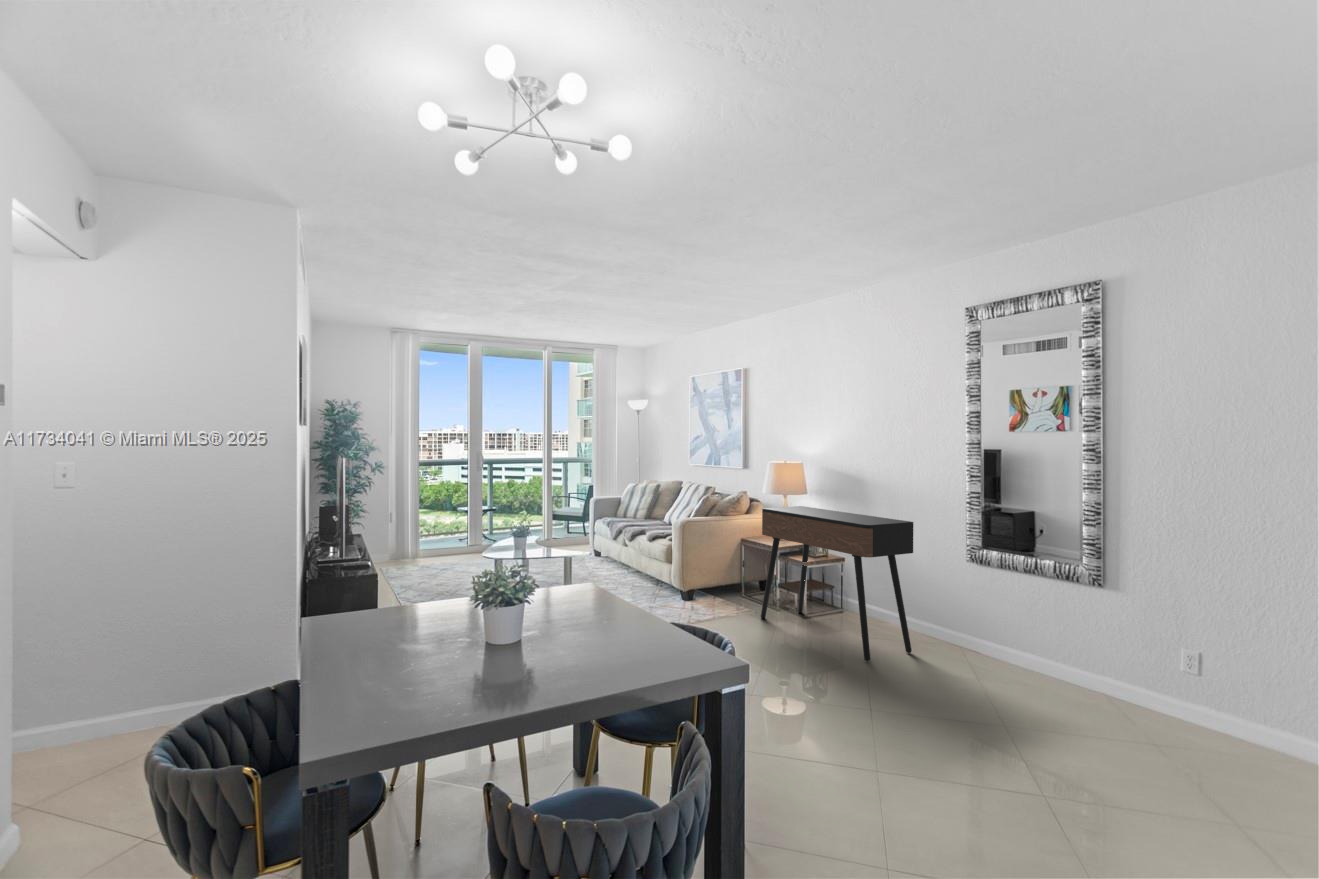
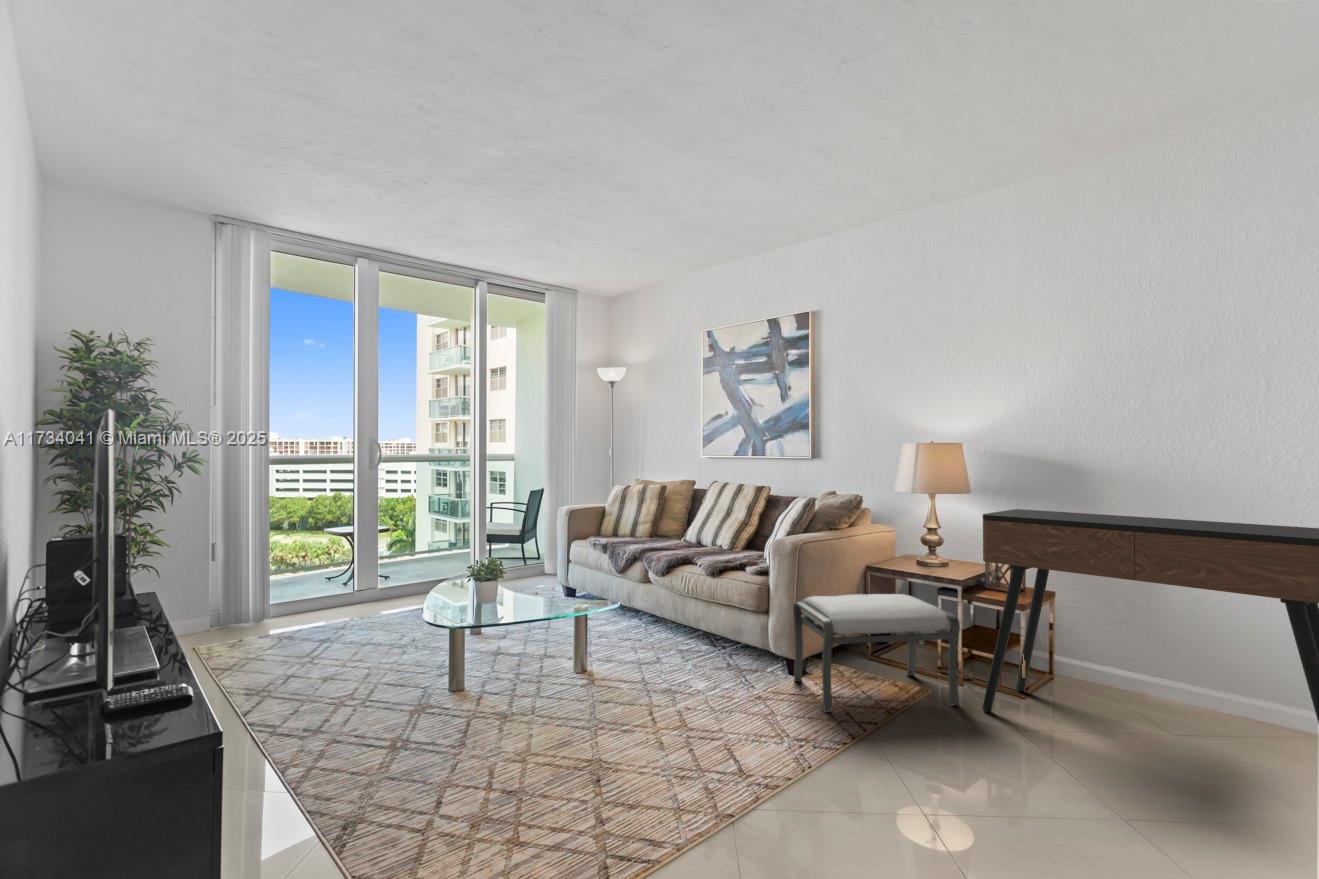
ottoman: none [673,553,752,615] -> present [793,594,960,712]

